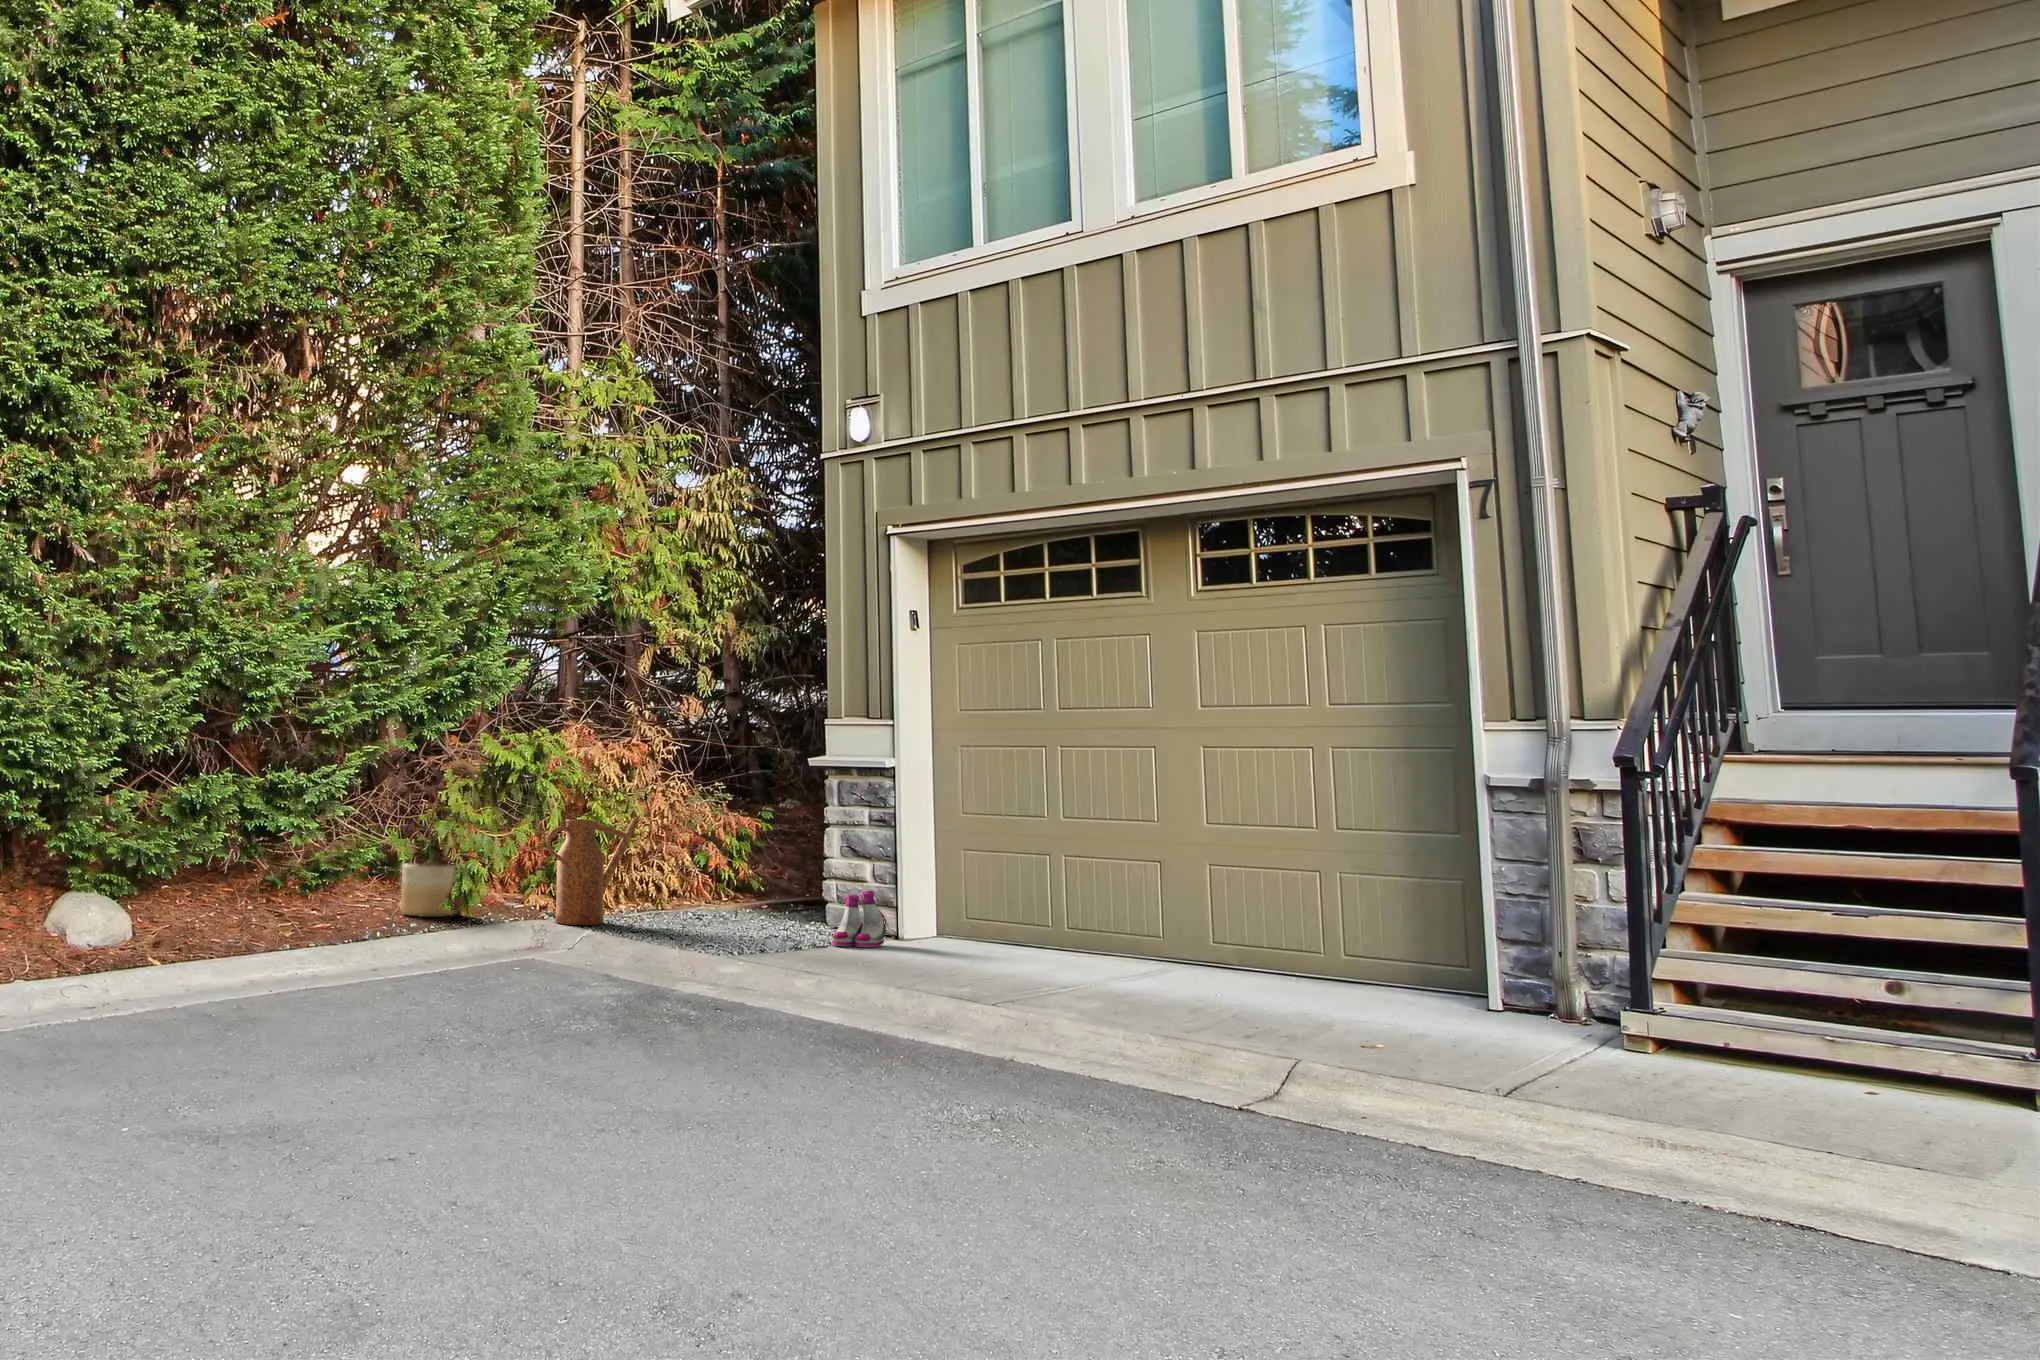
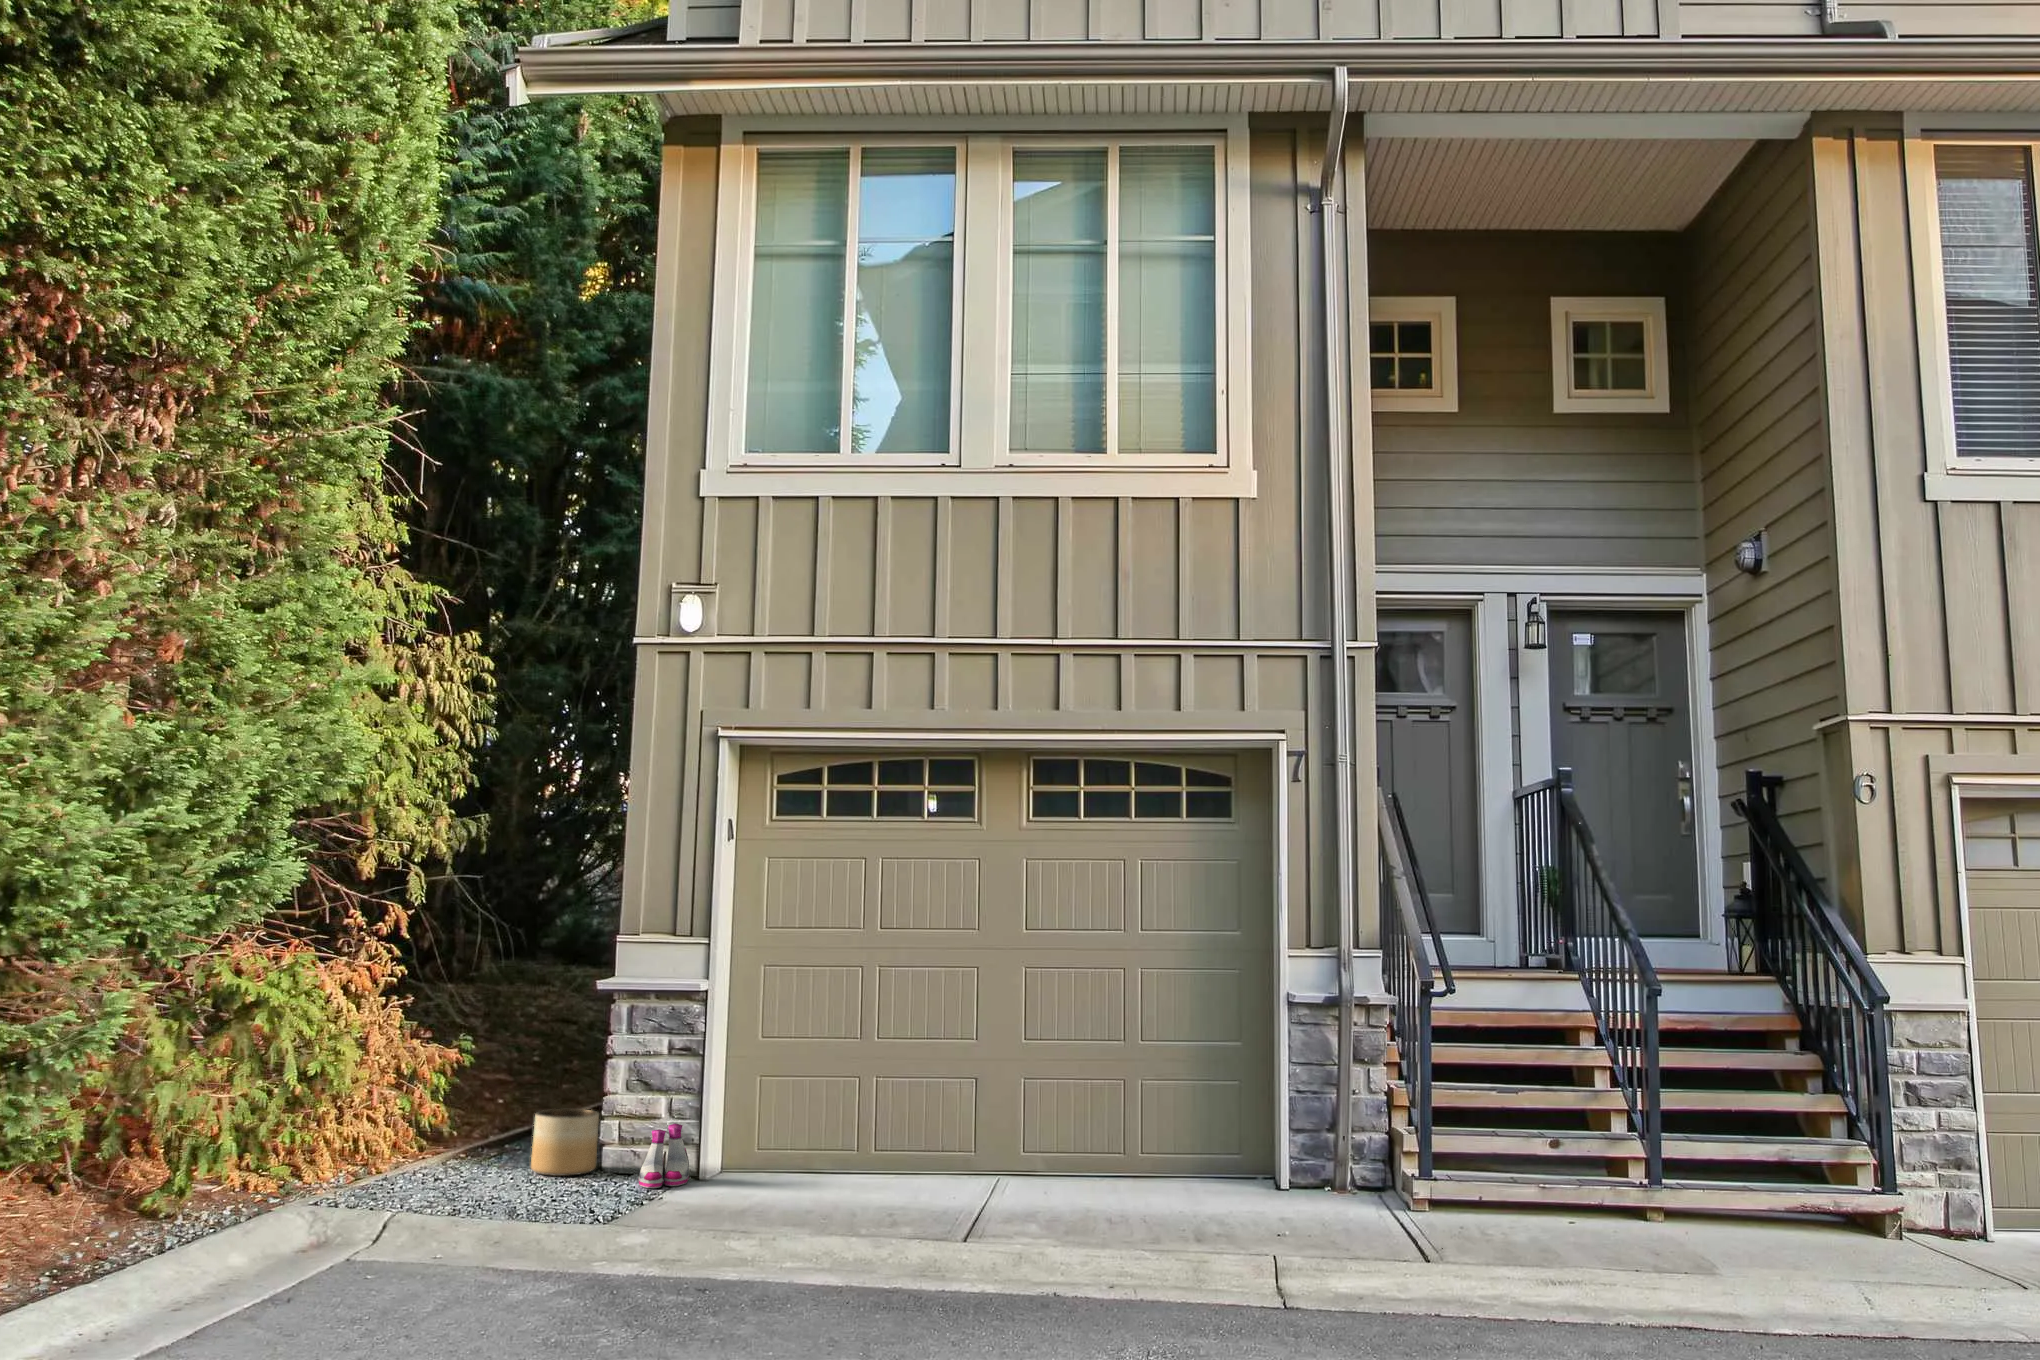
watering can: present [546,818,639,925] -> none [290,1058,387,1196]
planter: present [401,862,455,917] -> present [531,1109,599,1176]

